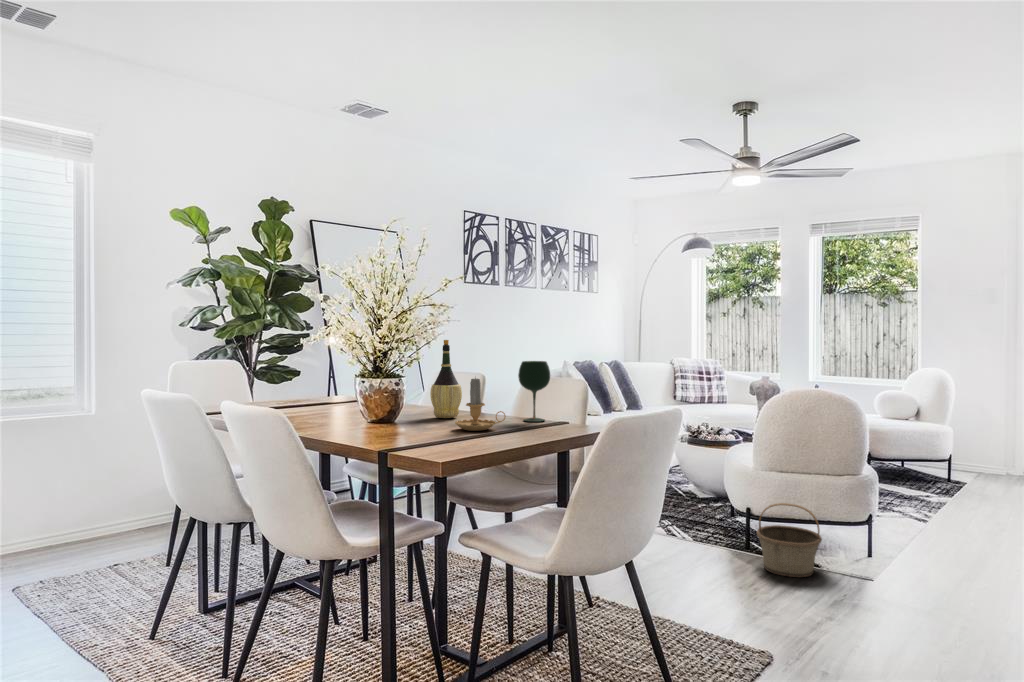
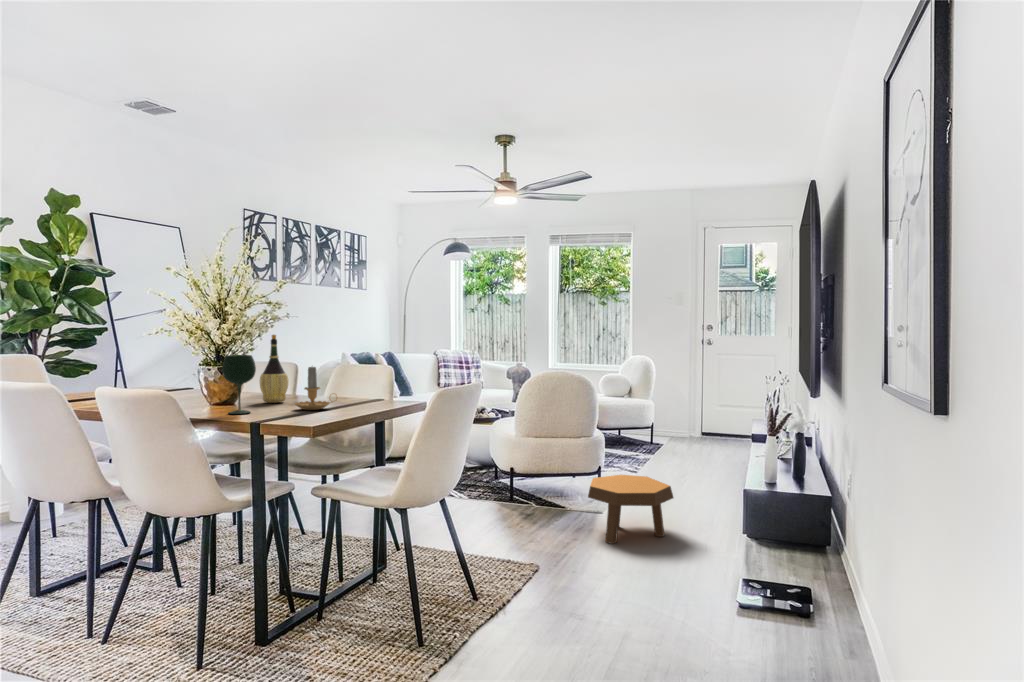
wine glass: present [518,361,550,422] -> present [222,355,256,414]
basket: present [757,503,822,577] -> none [520,460,567,516]
footstool: none [850,535,990,636] -> present [588,475,673,544]

